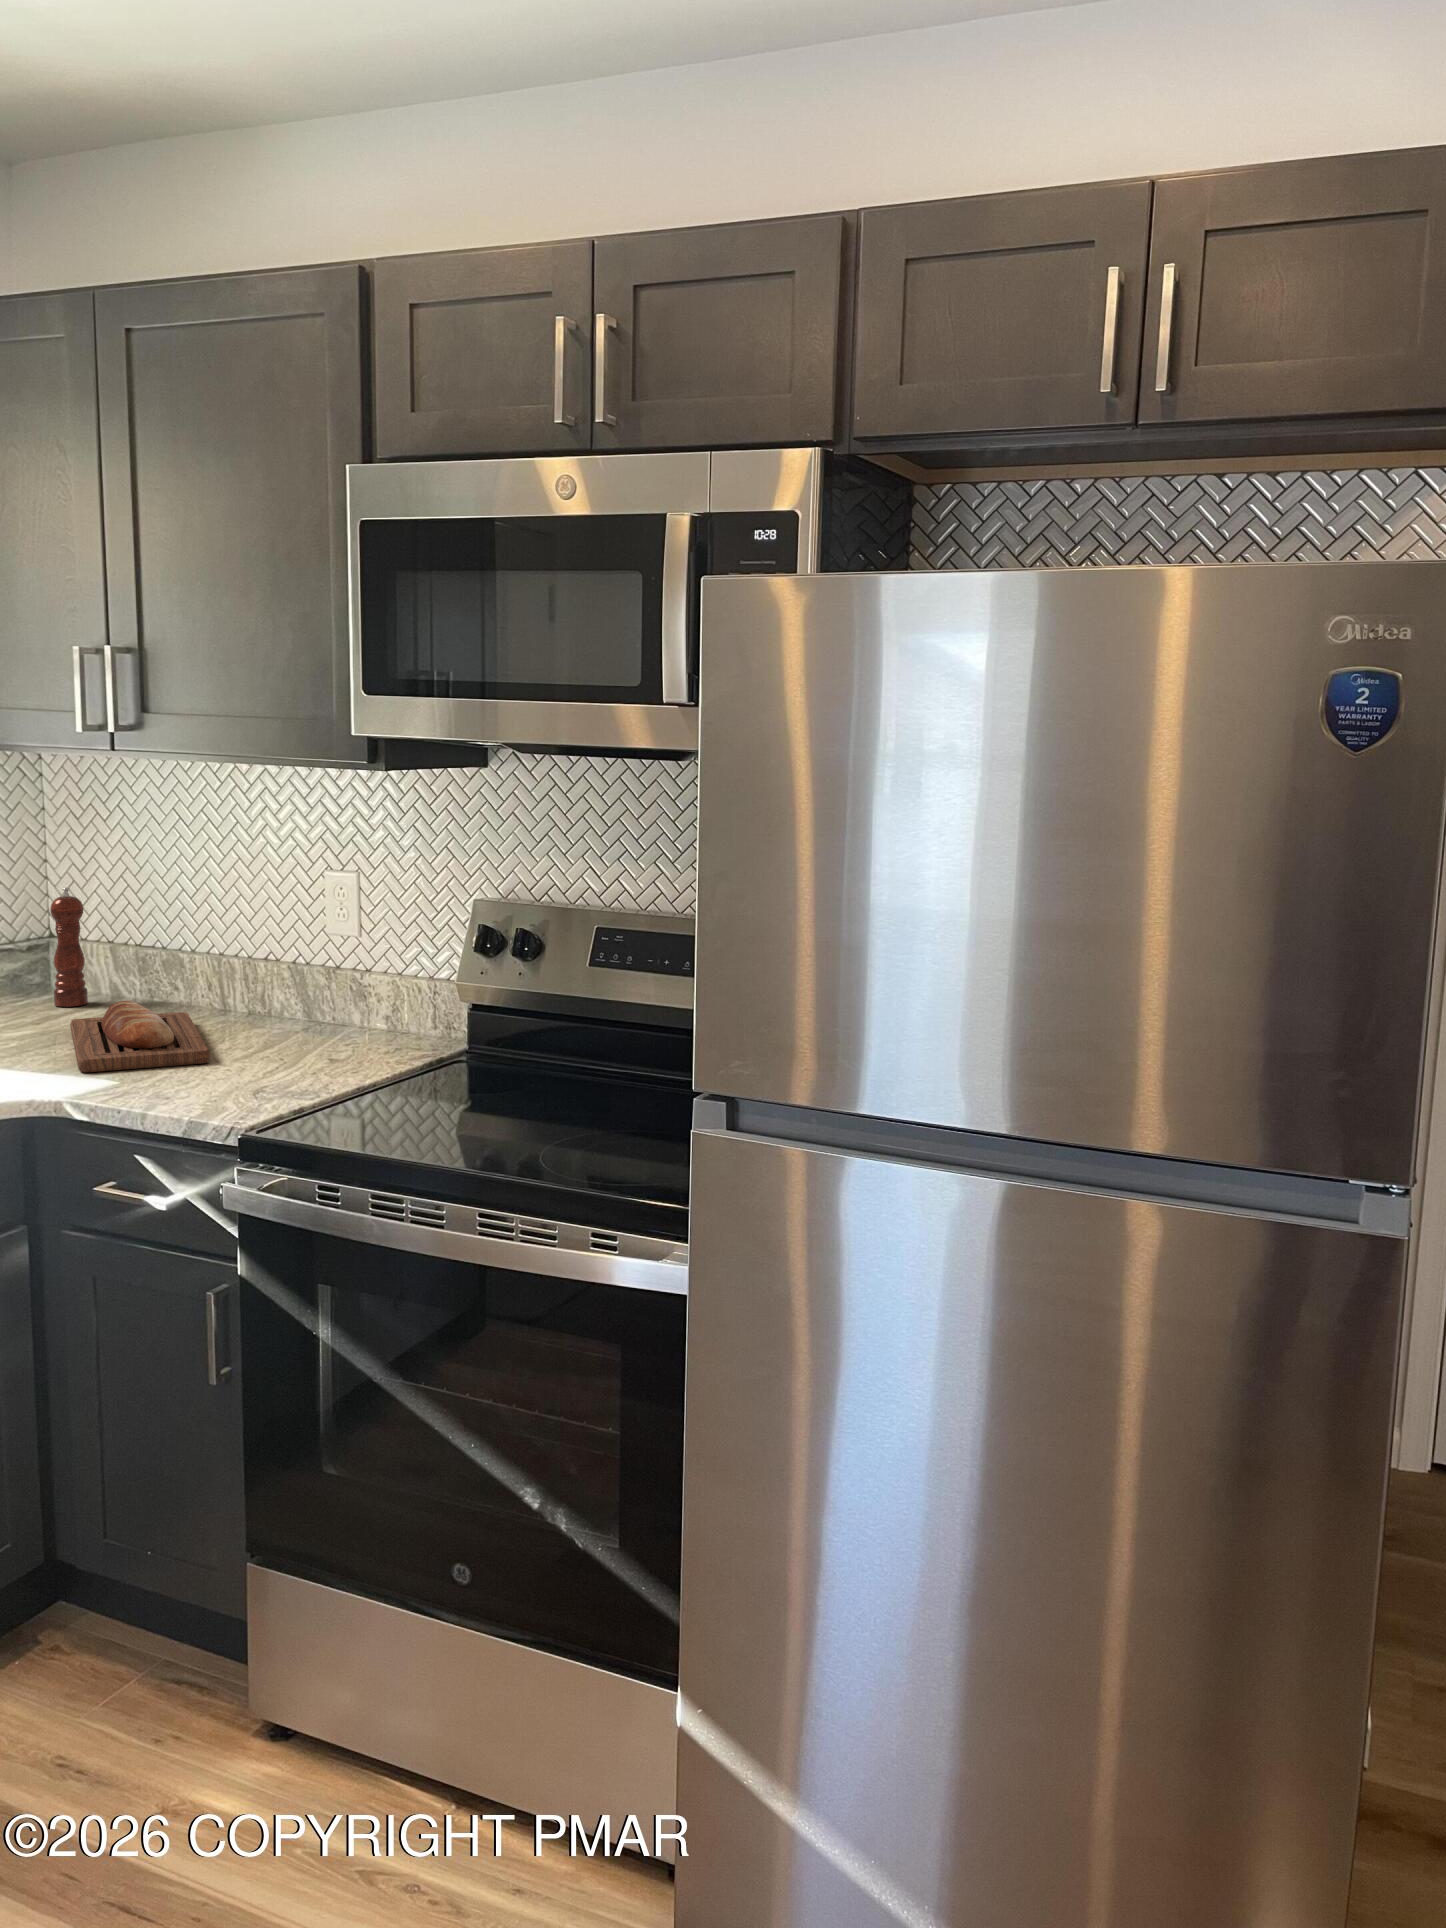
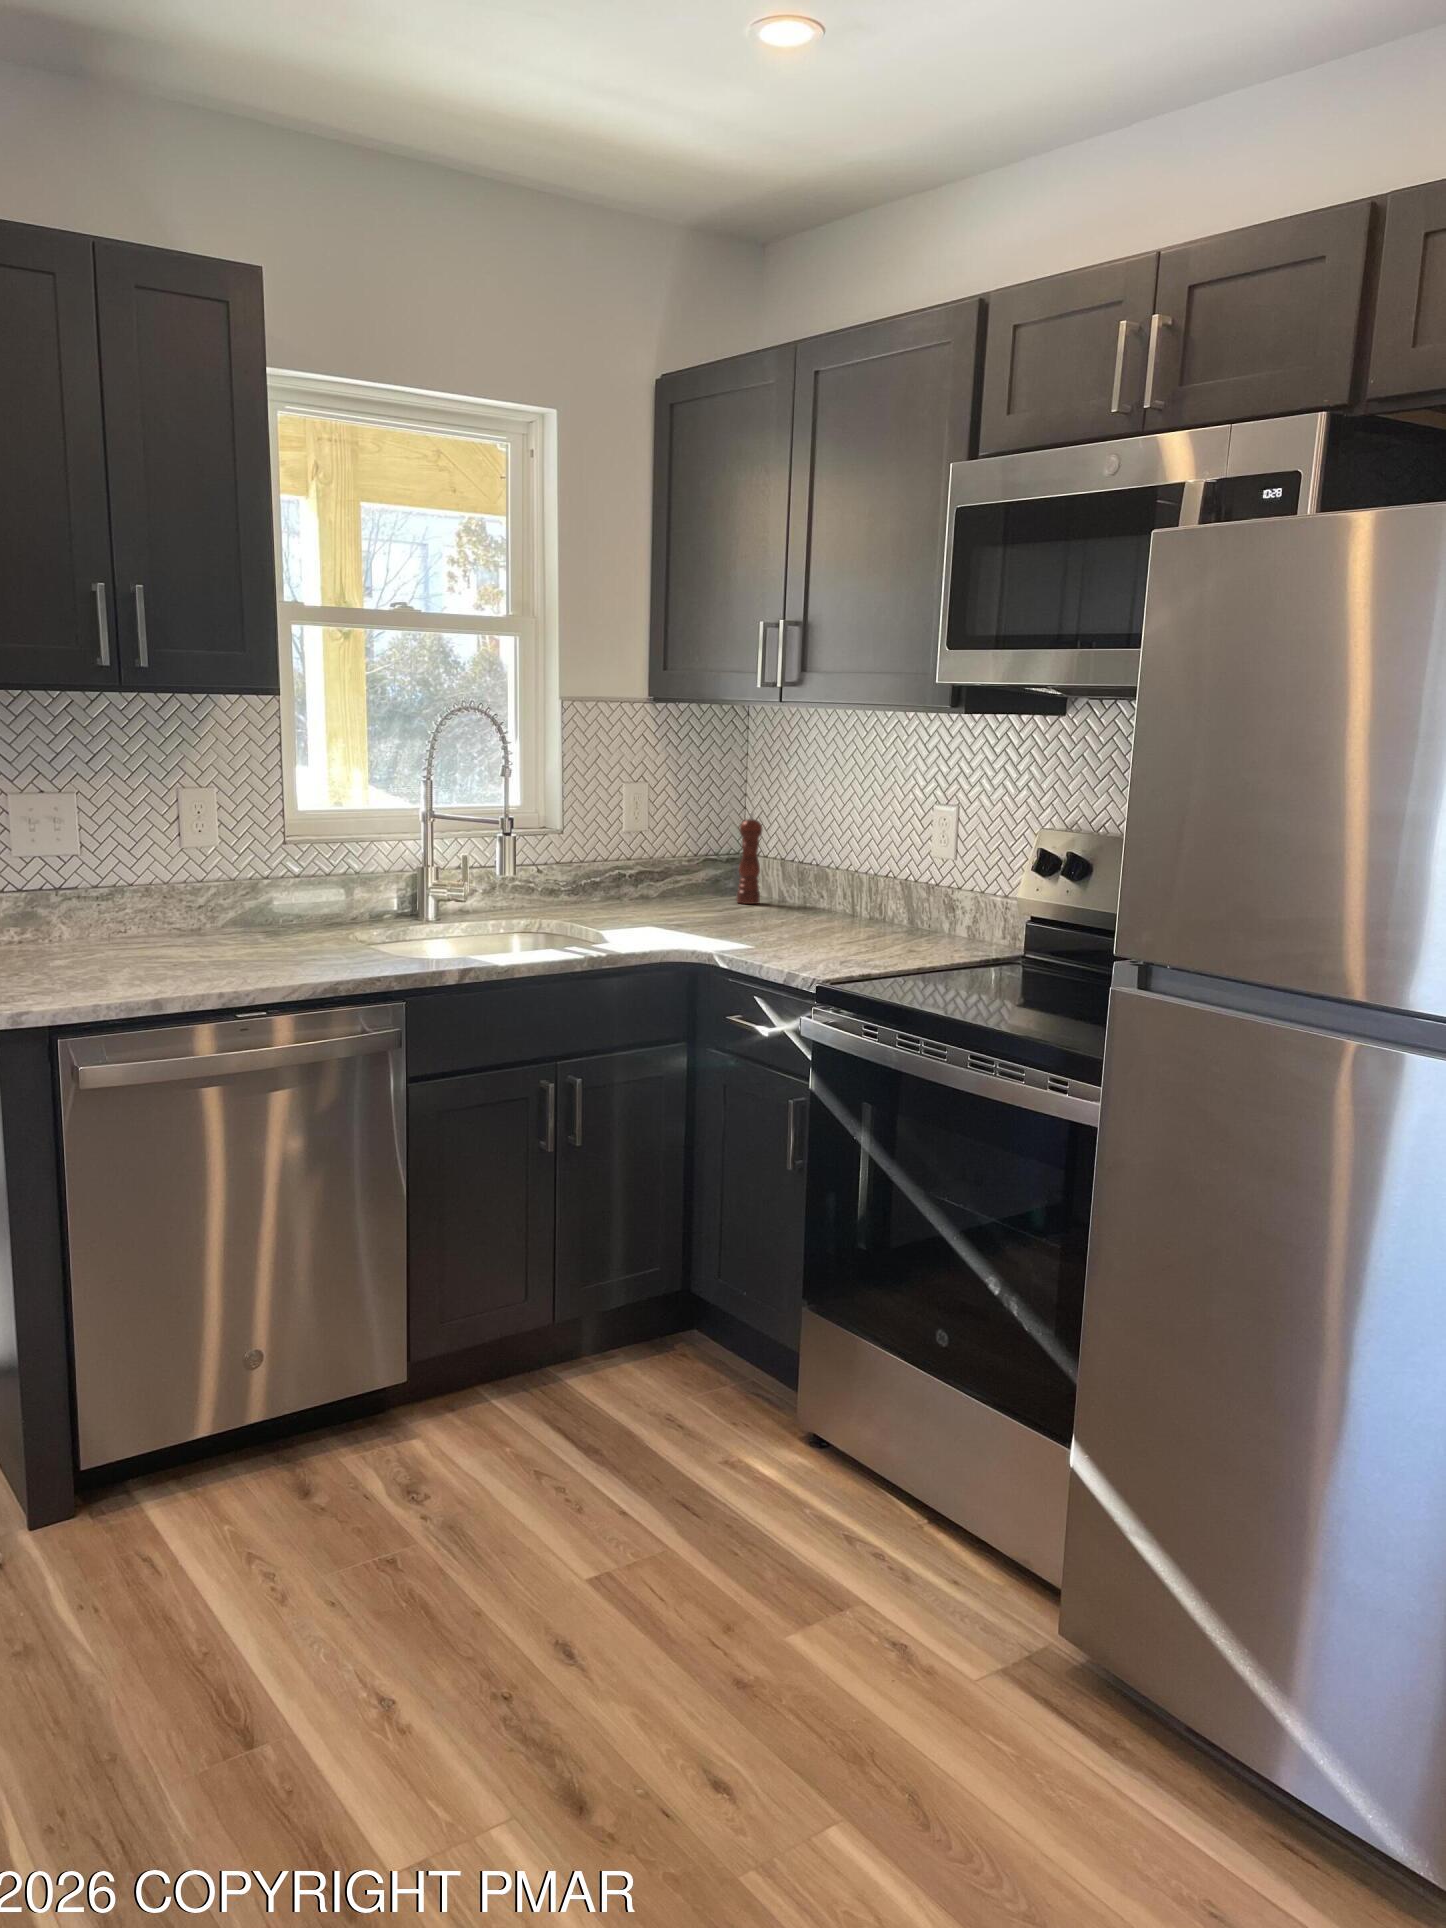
bread loaf: present [70,1001,210,1072] -> none [731,896,824,943]

